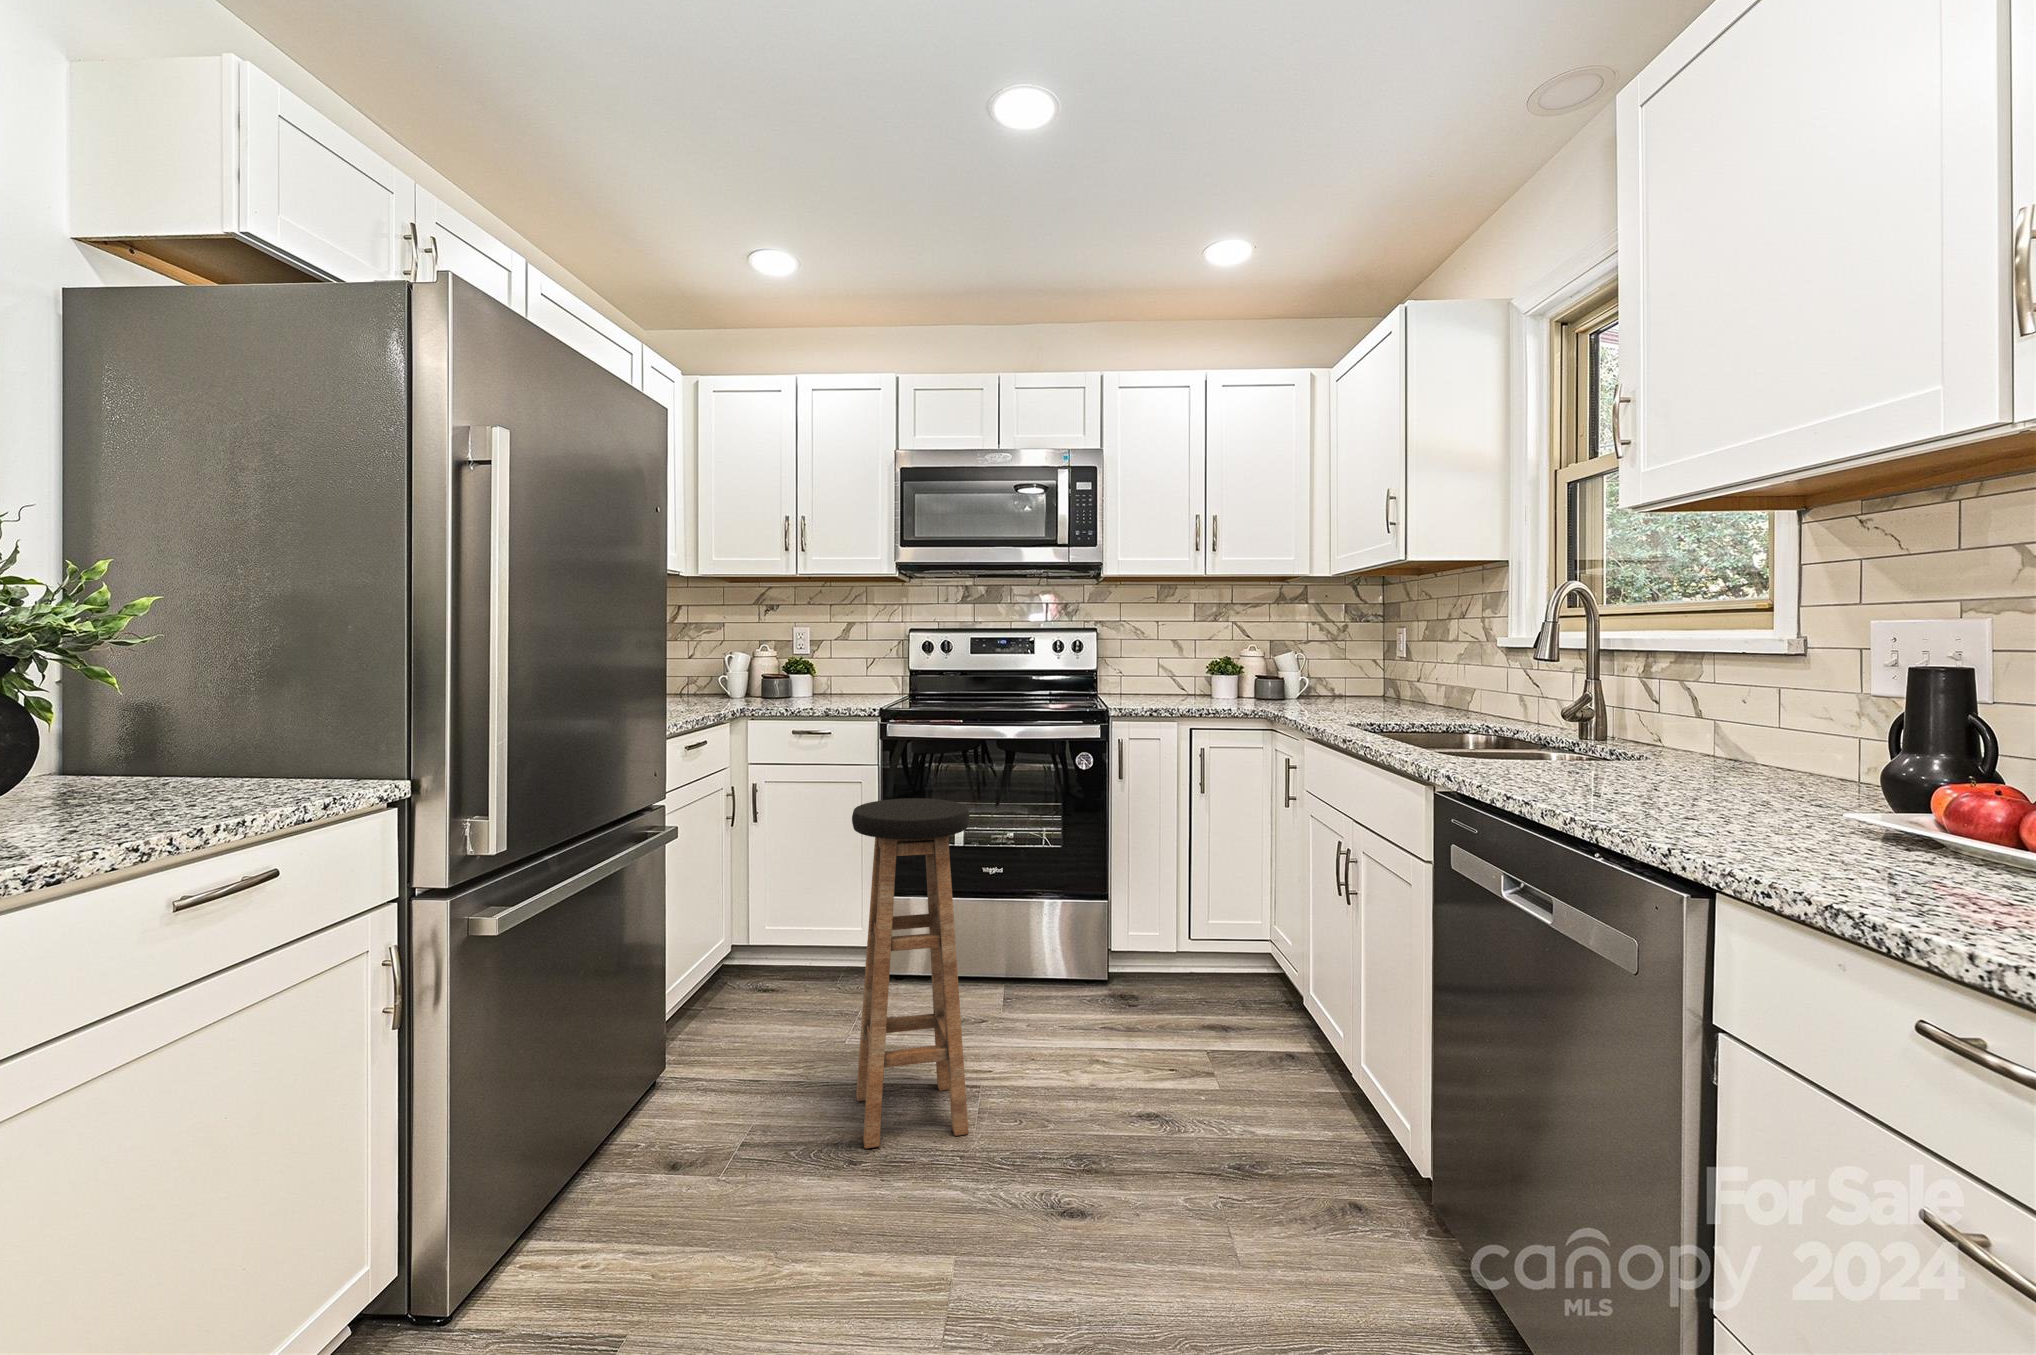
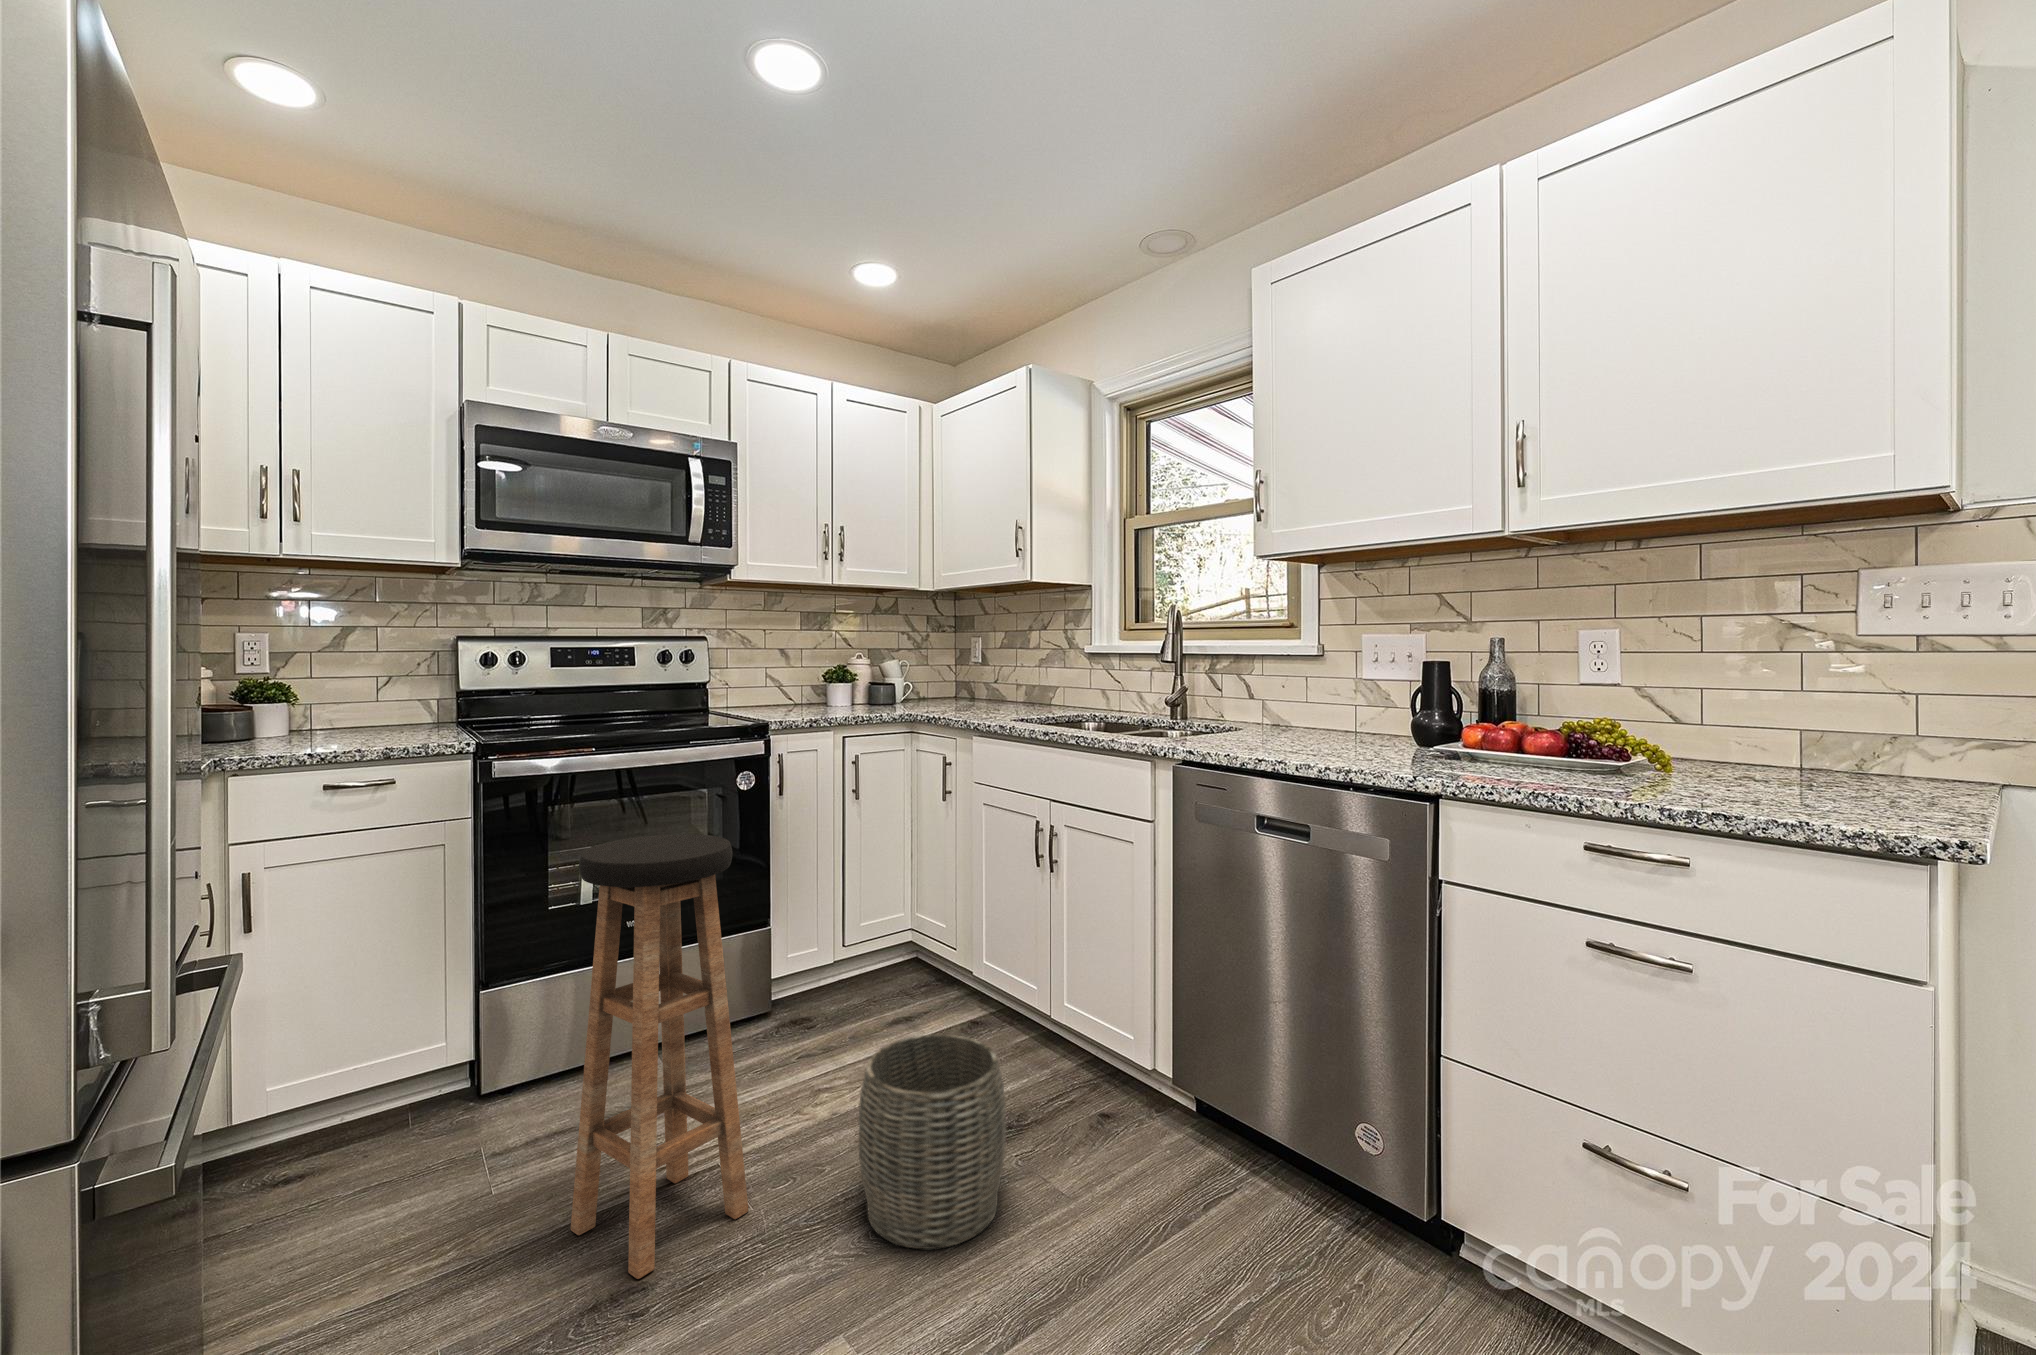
woven basket: none [1035,1028,1181,1241] -> present [859,1034,1006,1249]

